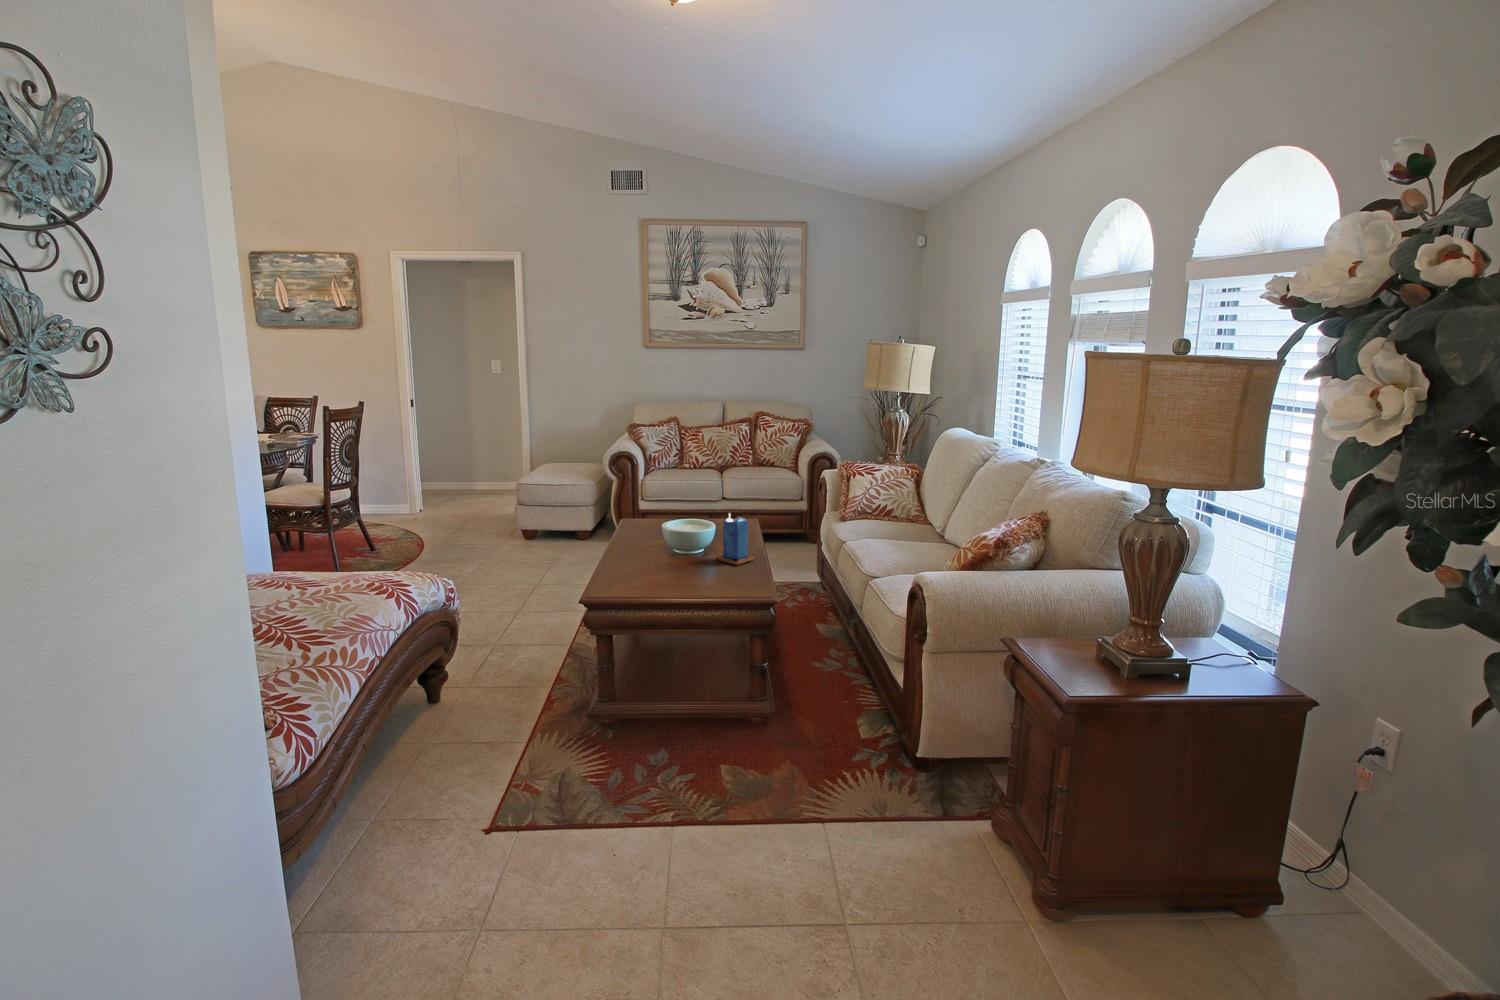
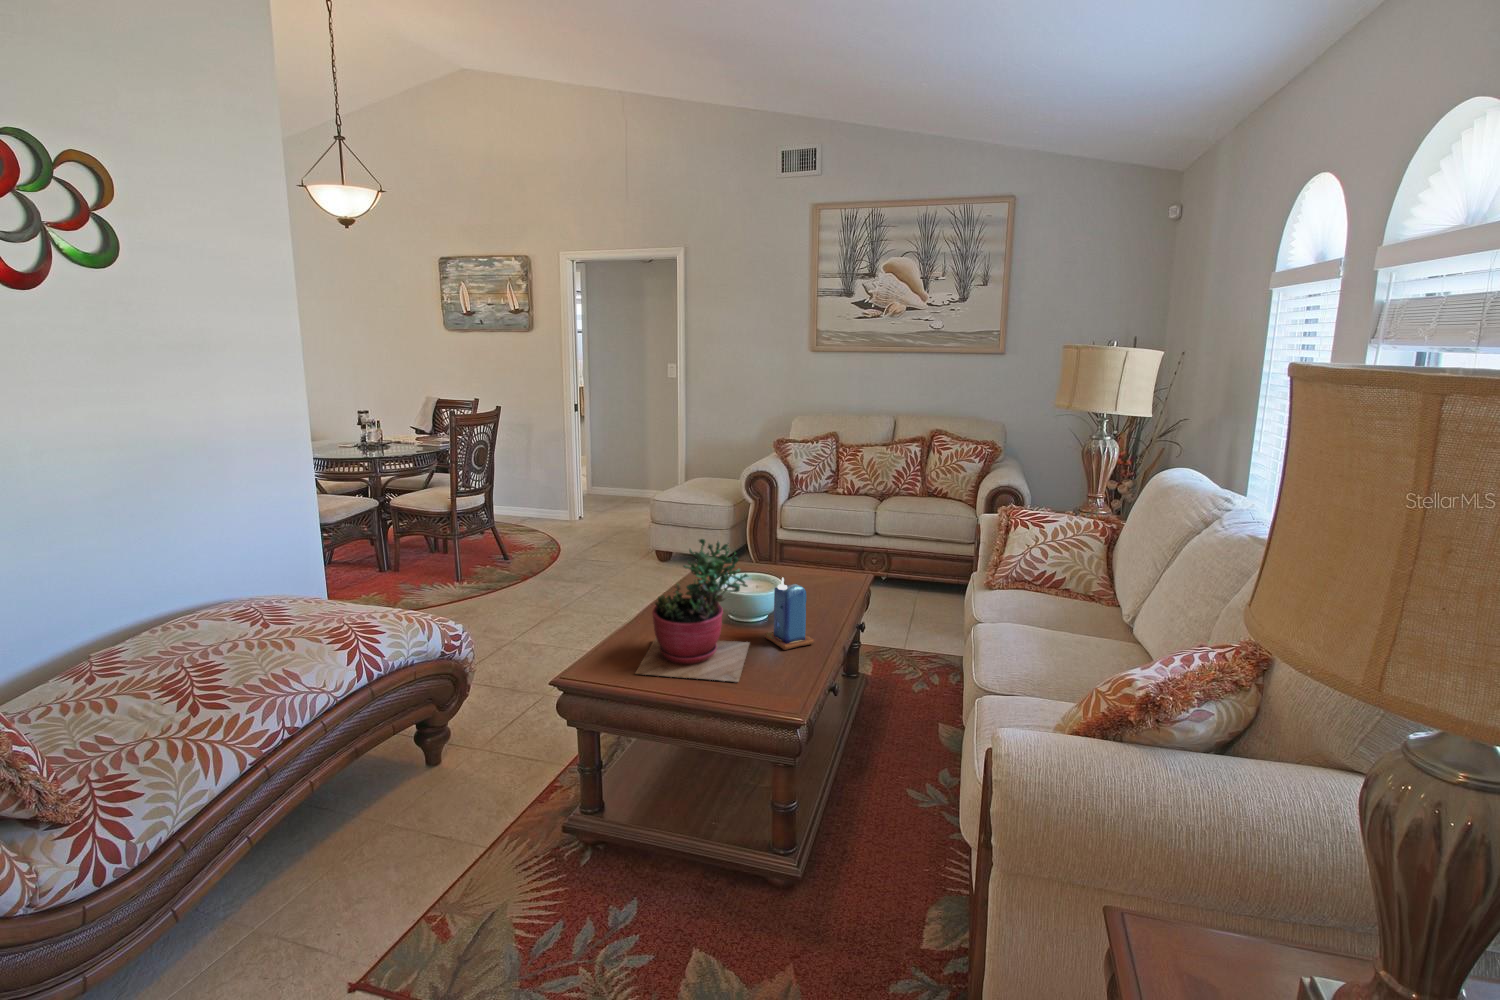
succulent plant: none [639,483,723,588] -> present [635,539,750,682]

